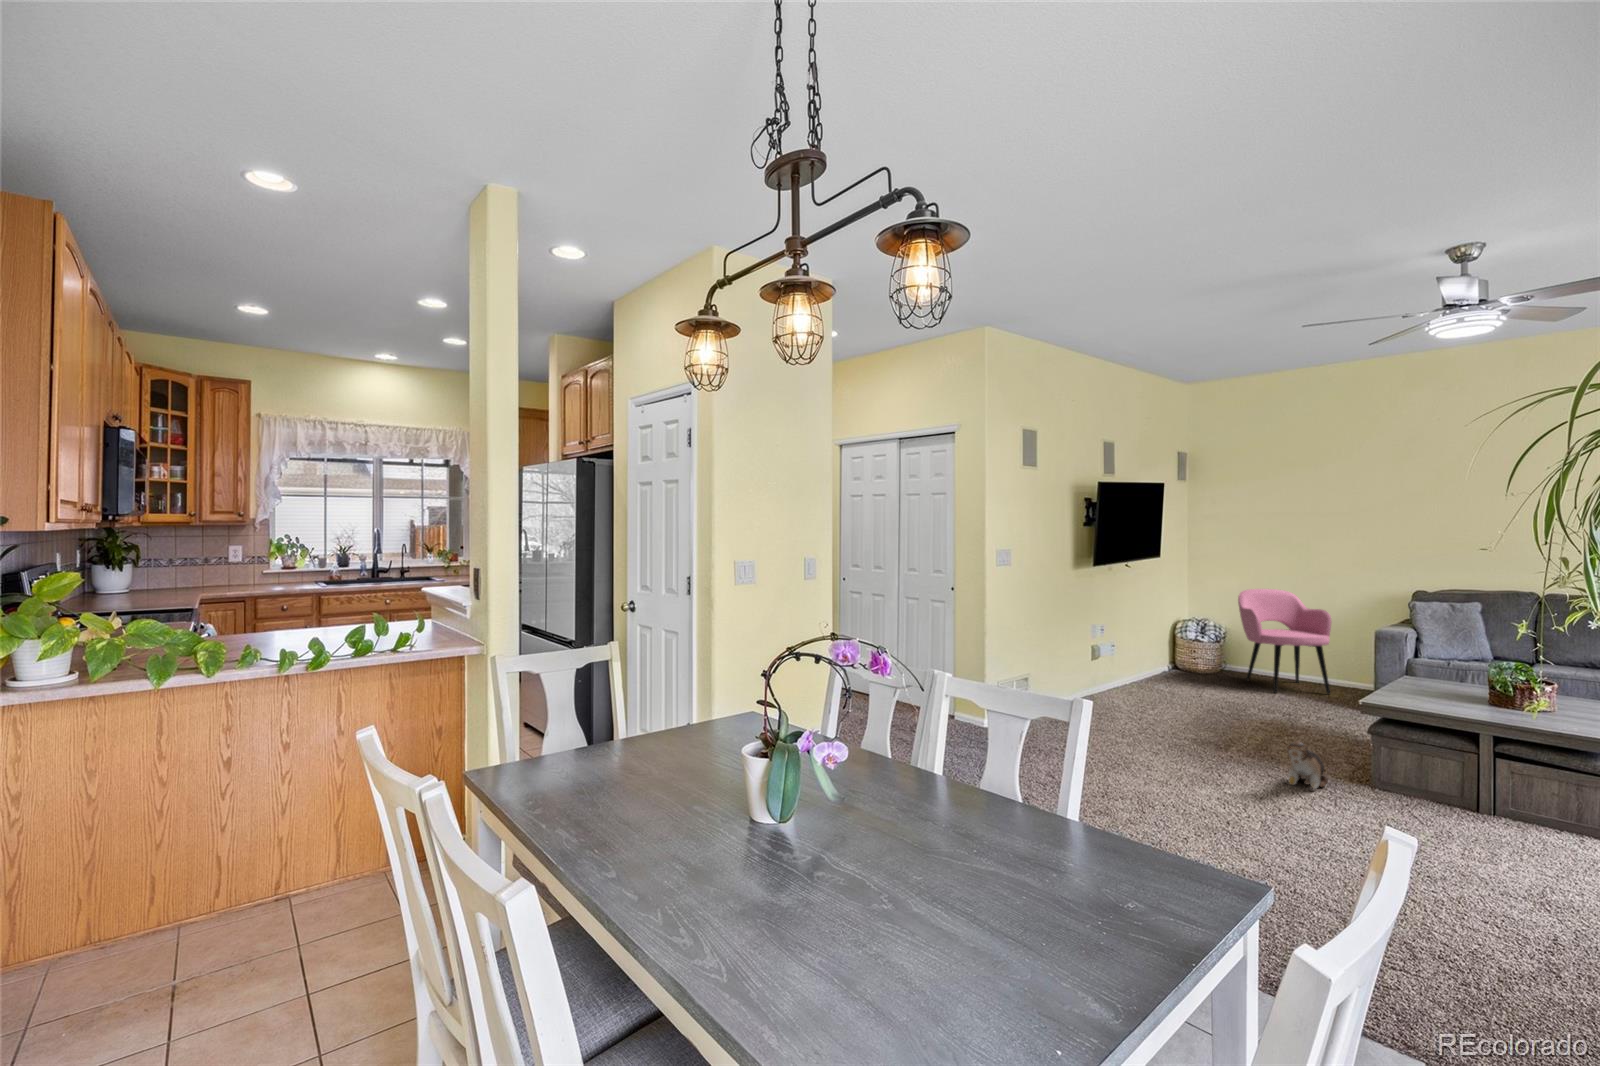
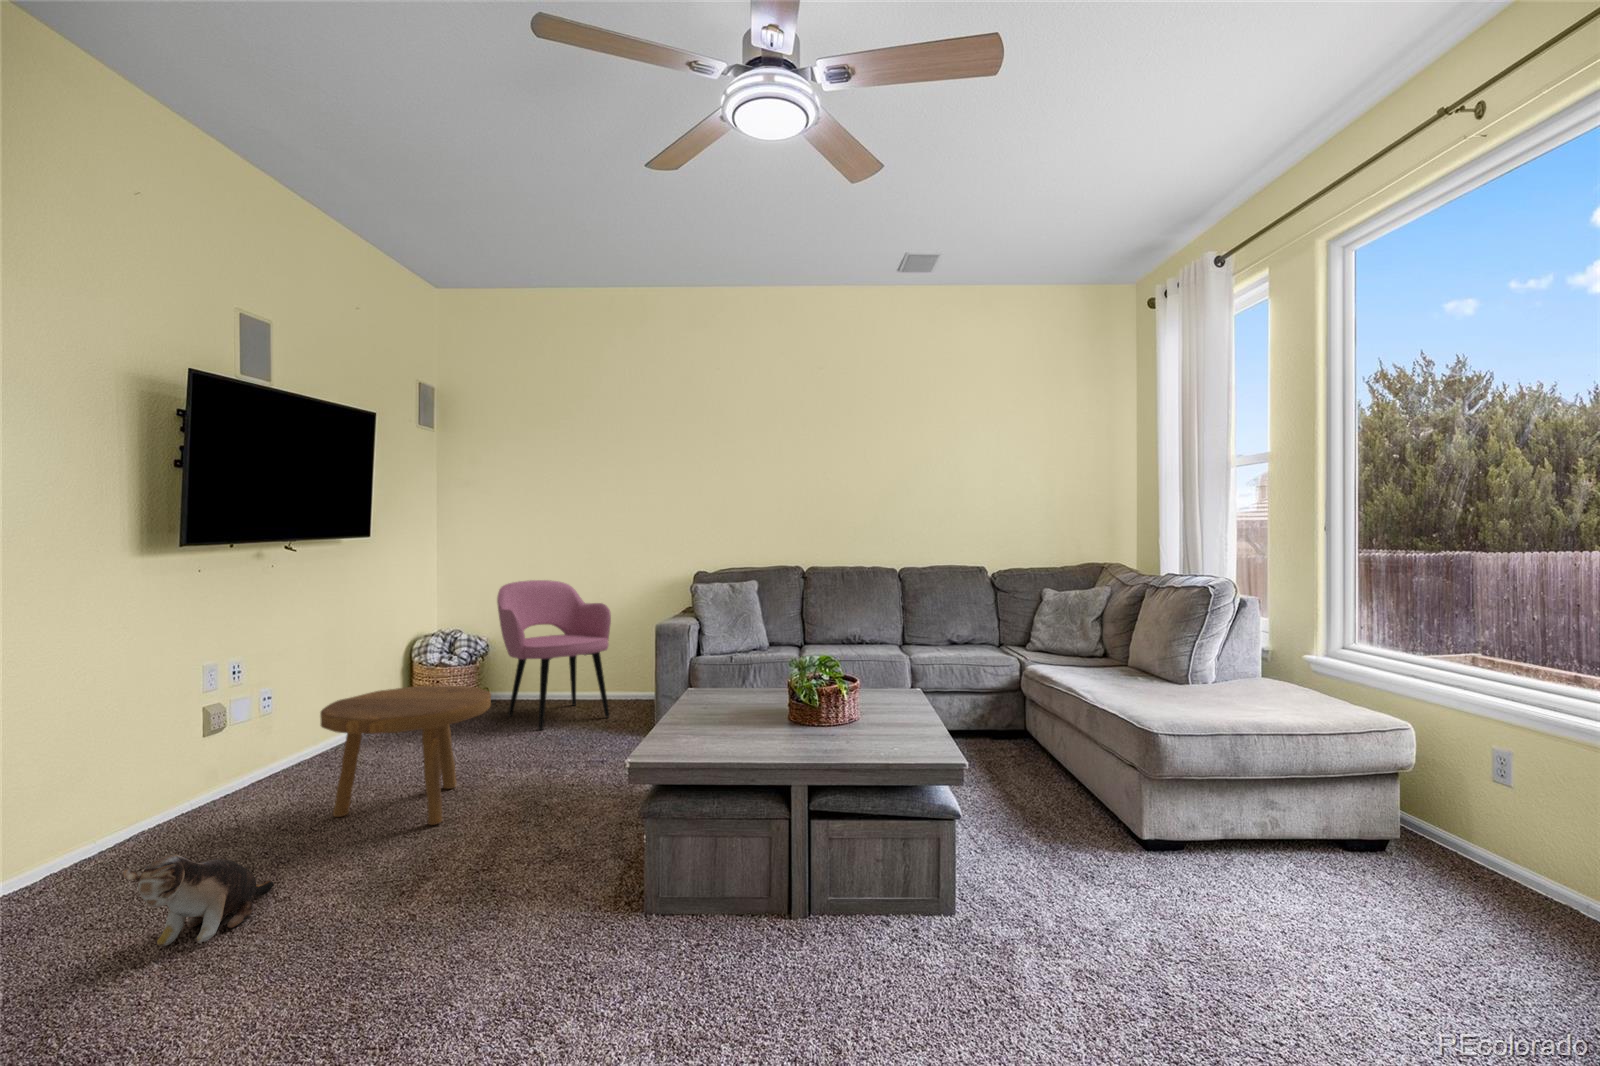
footstool: none [1160,649,1254,725] -> present [320,686,491,825]
plush toy: present [1285,741,1328,789] -> present [123,854,273,946]

